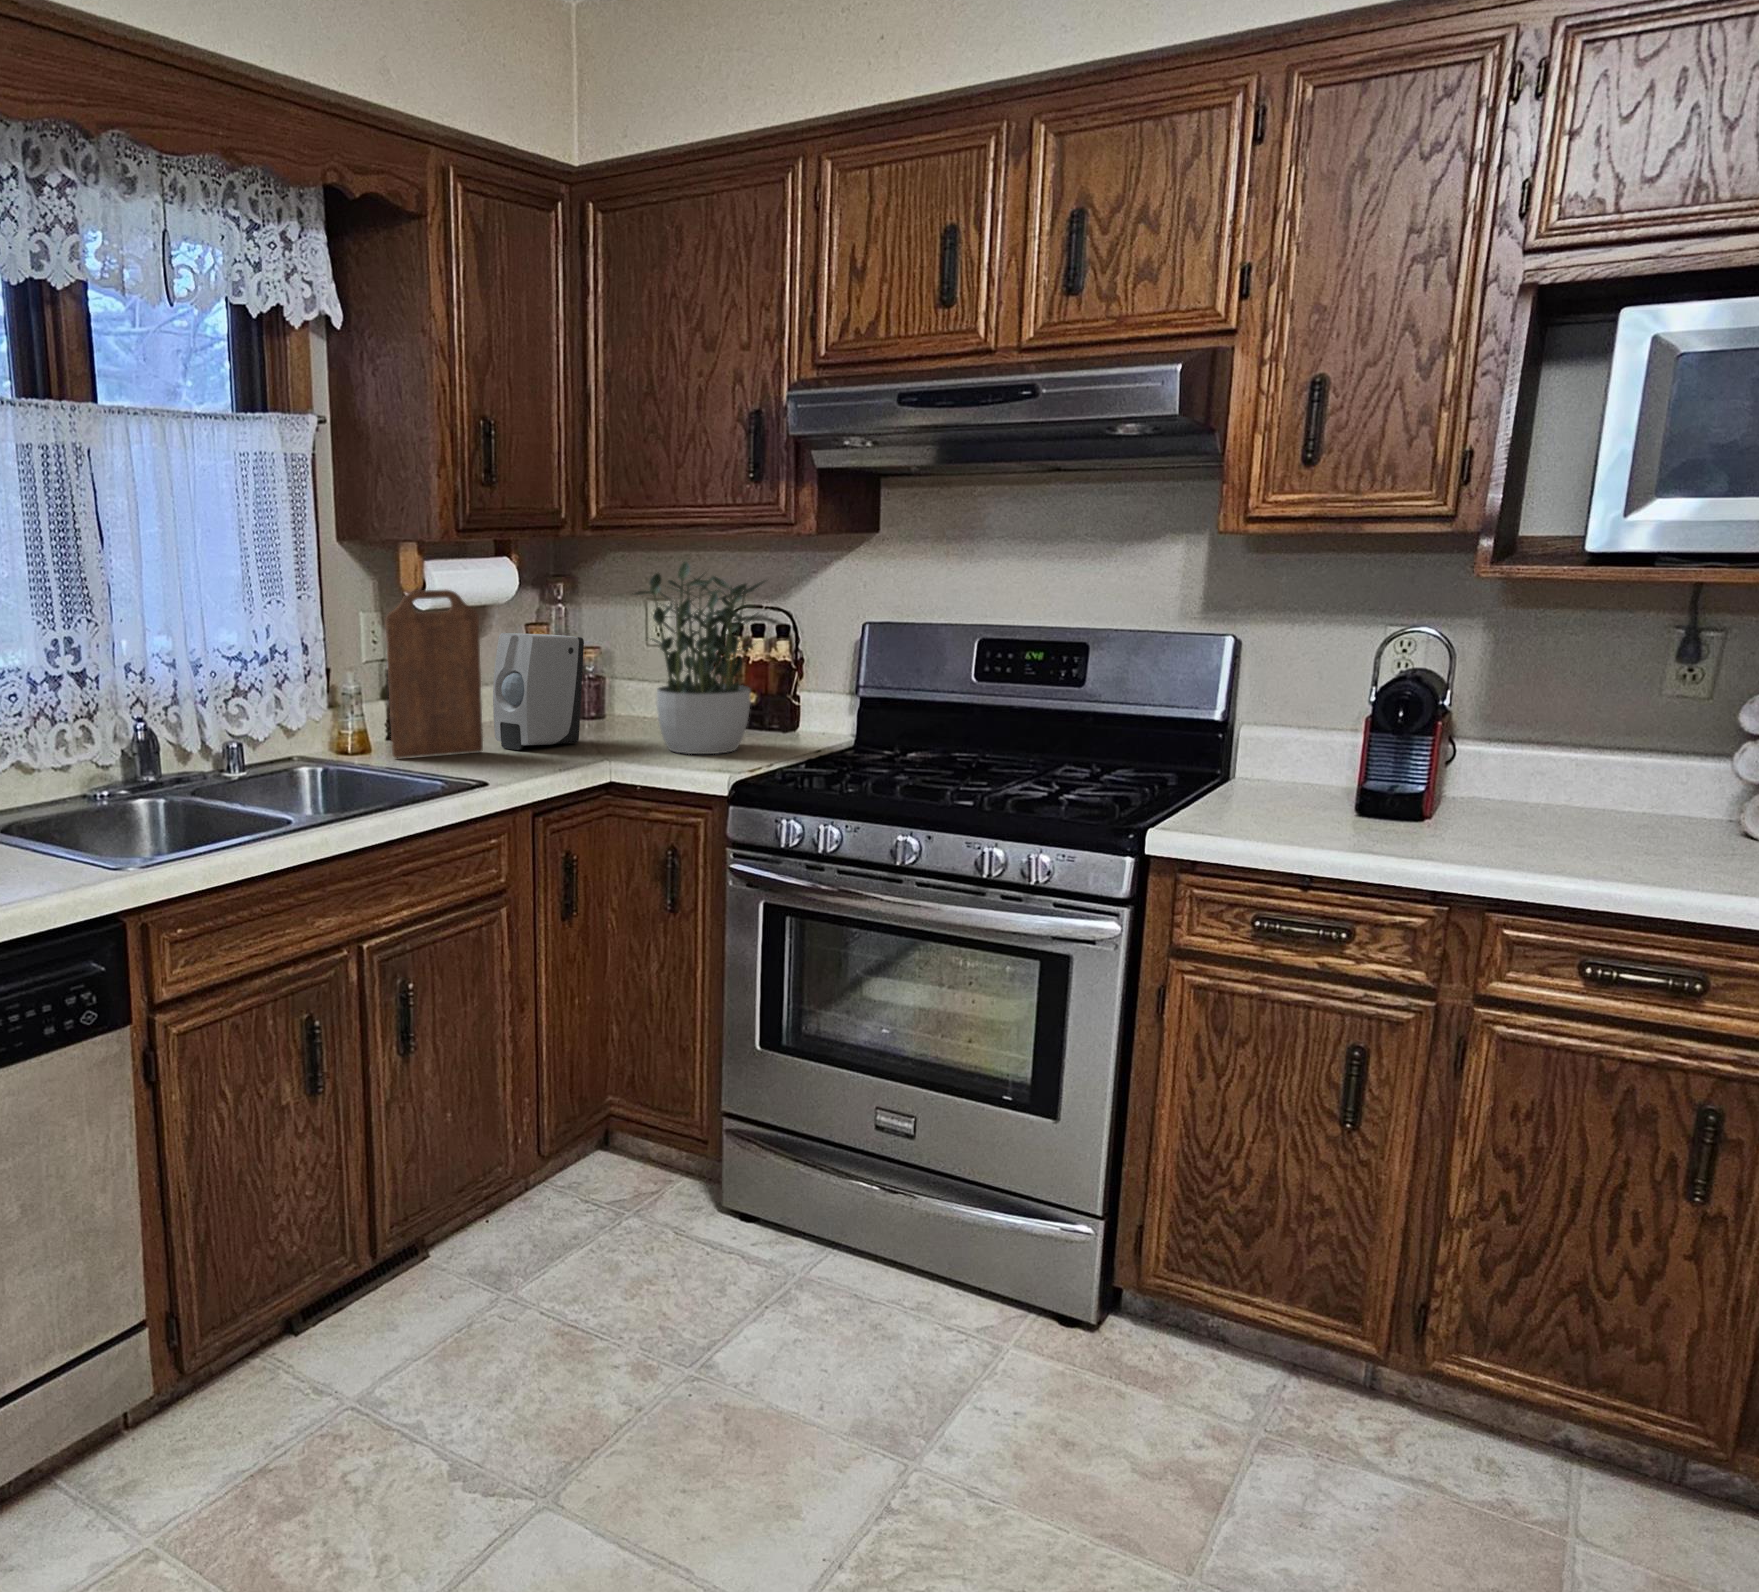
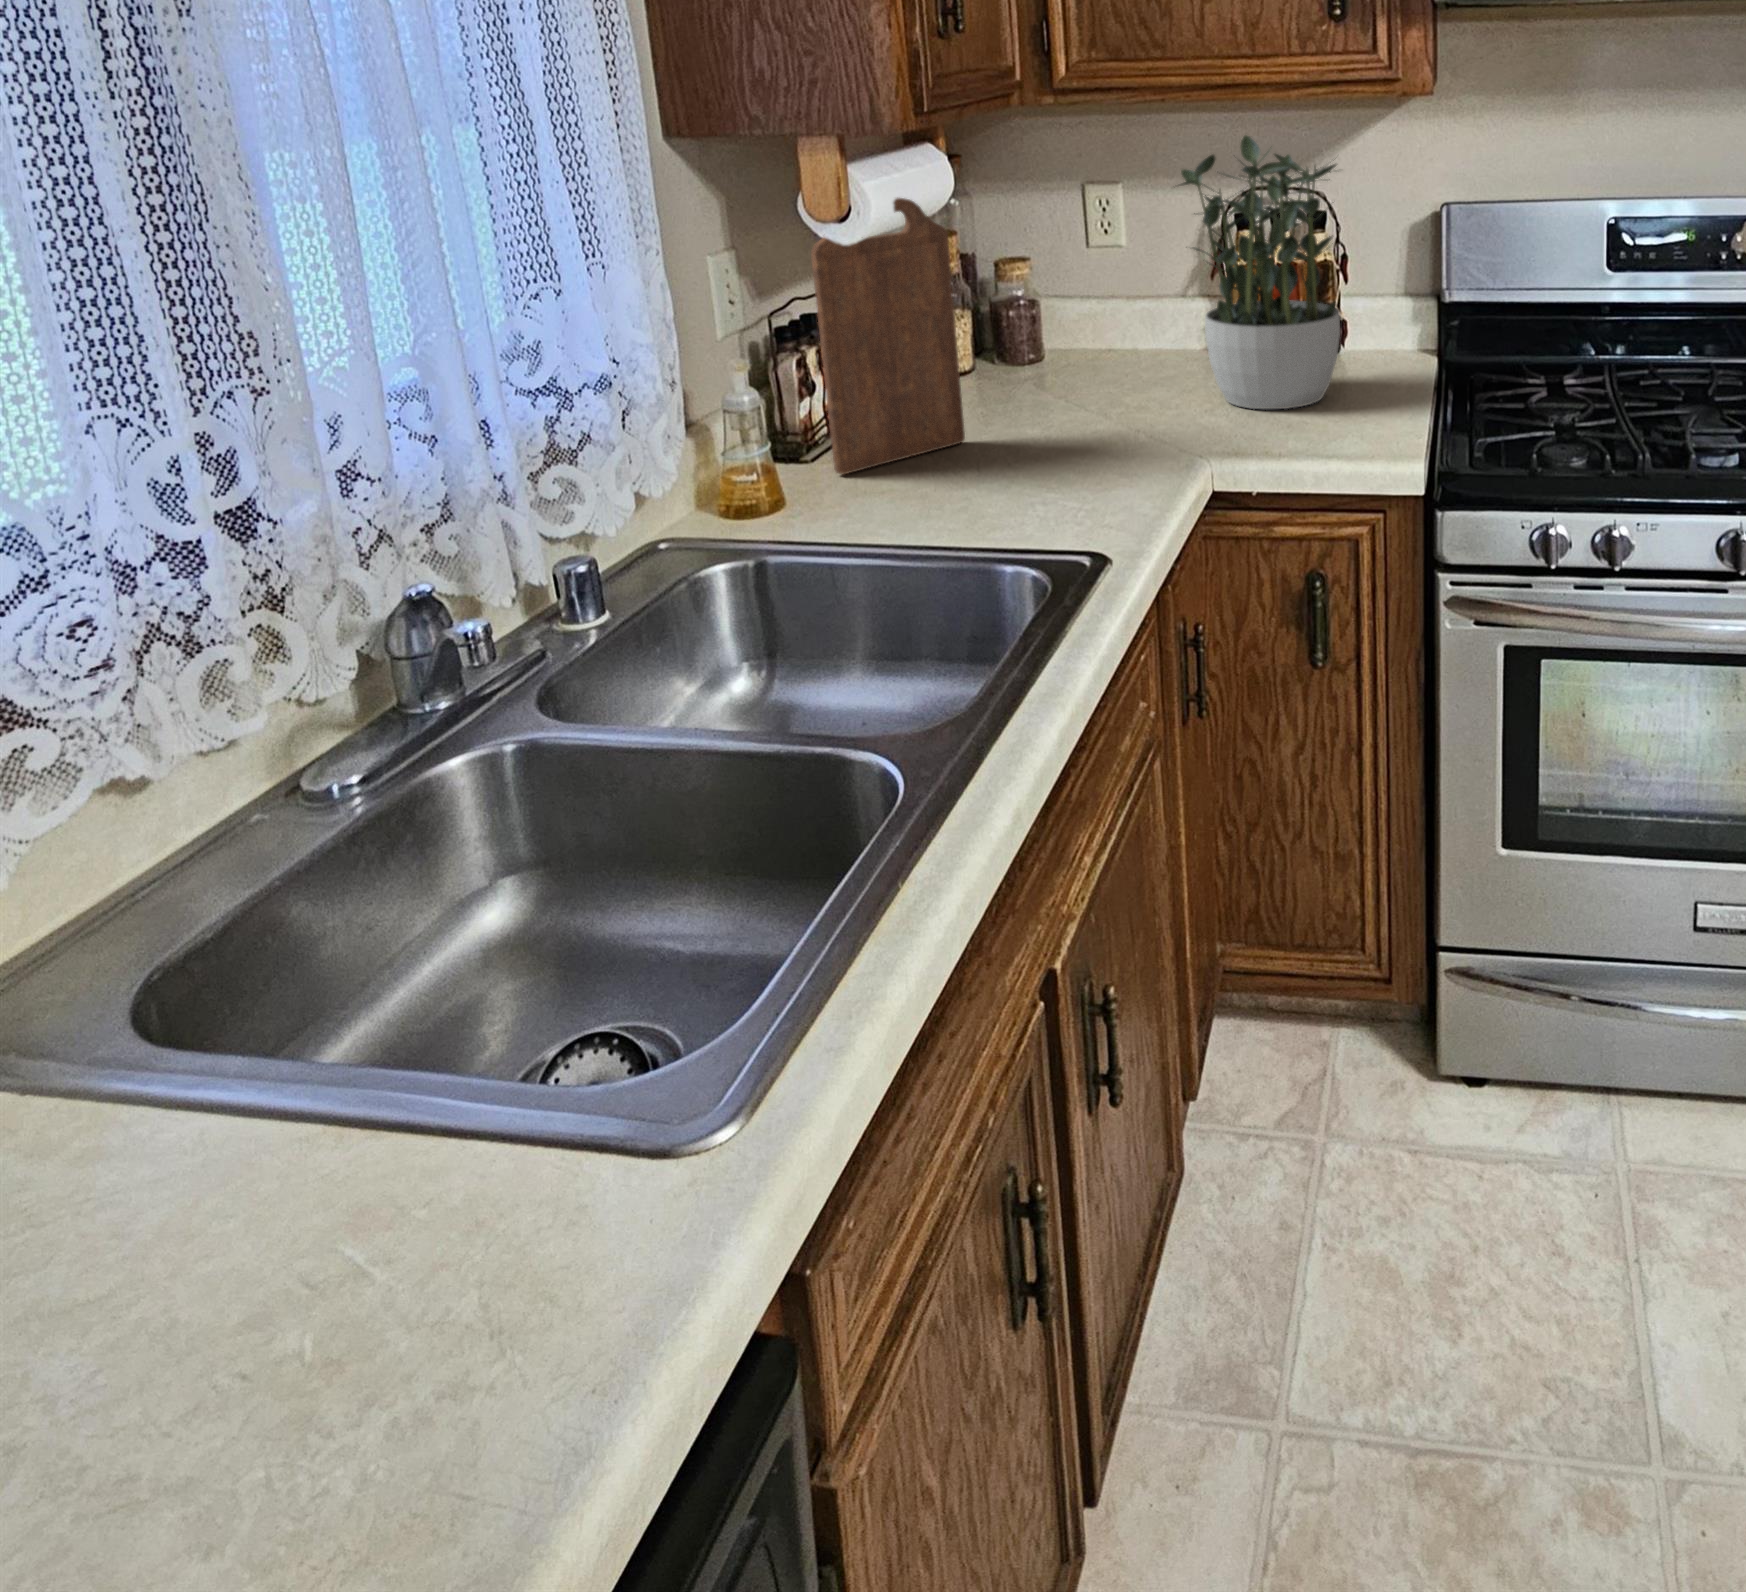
soap dispenser: present [493,633,584,750] -> none [958,249,1084,432]

